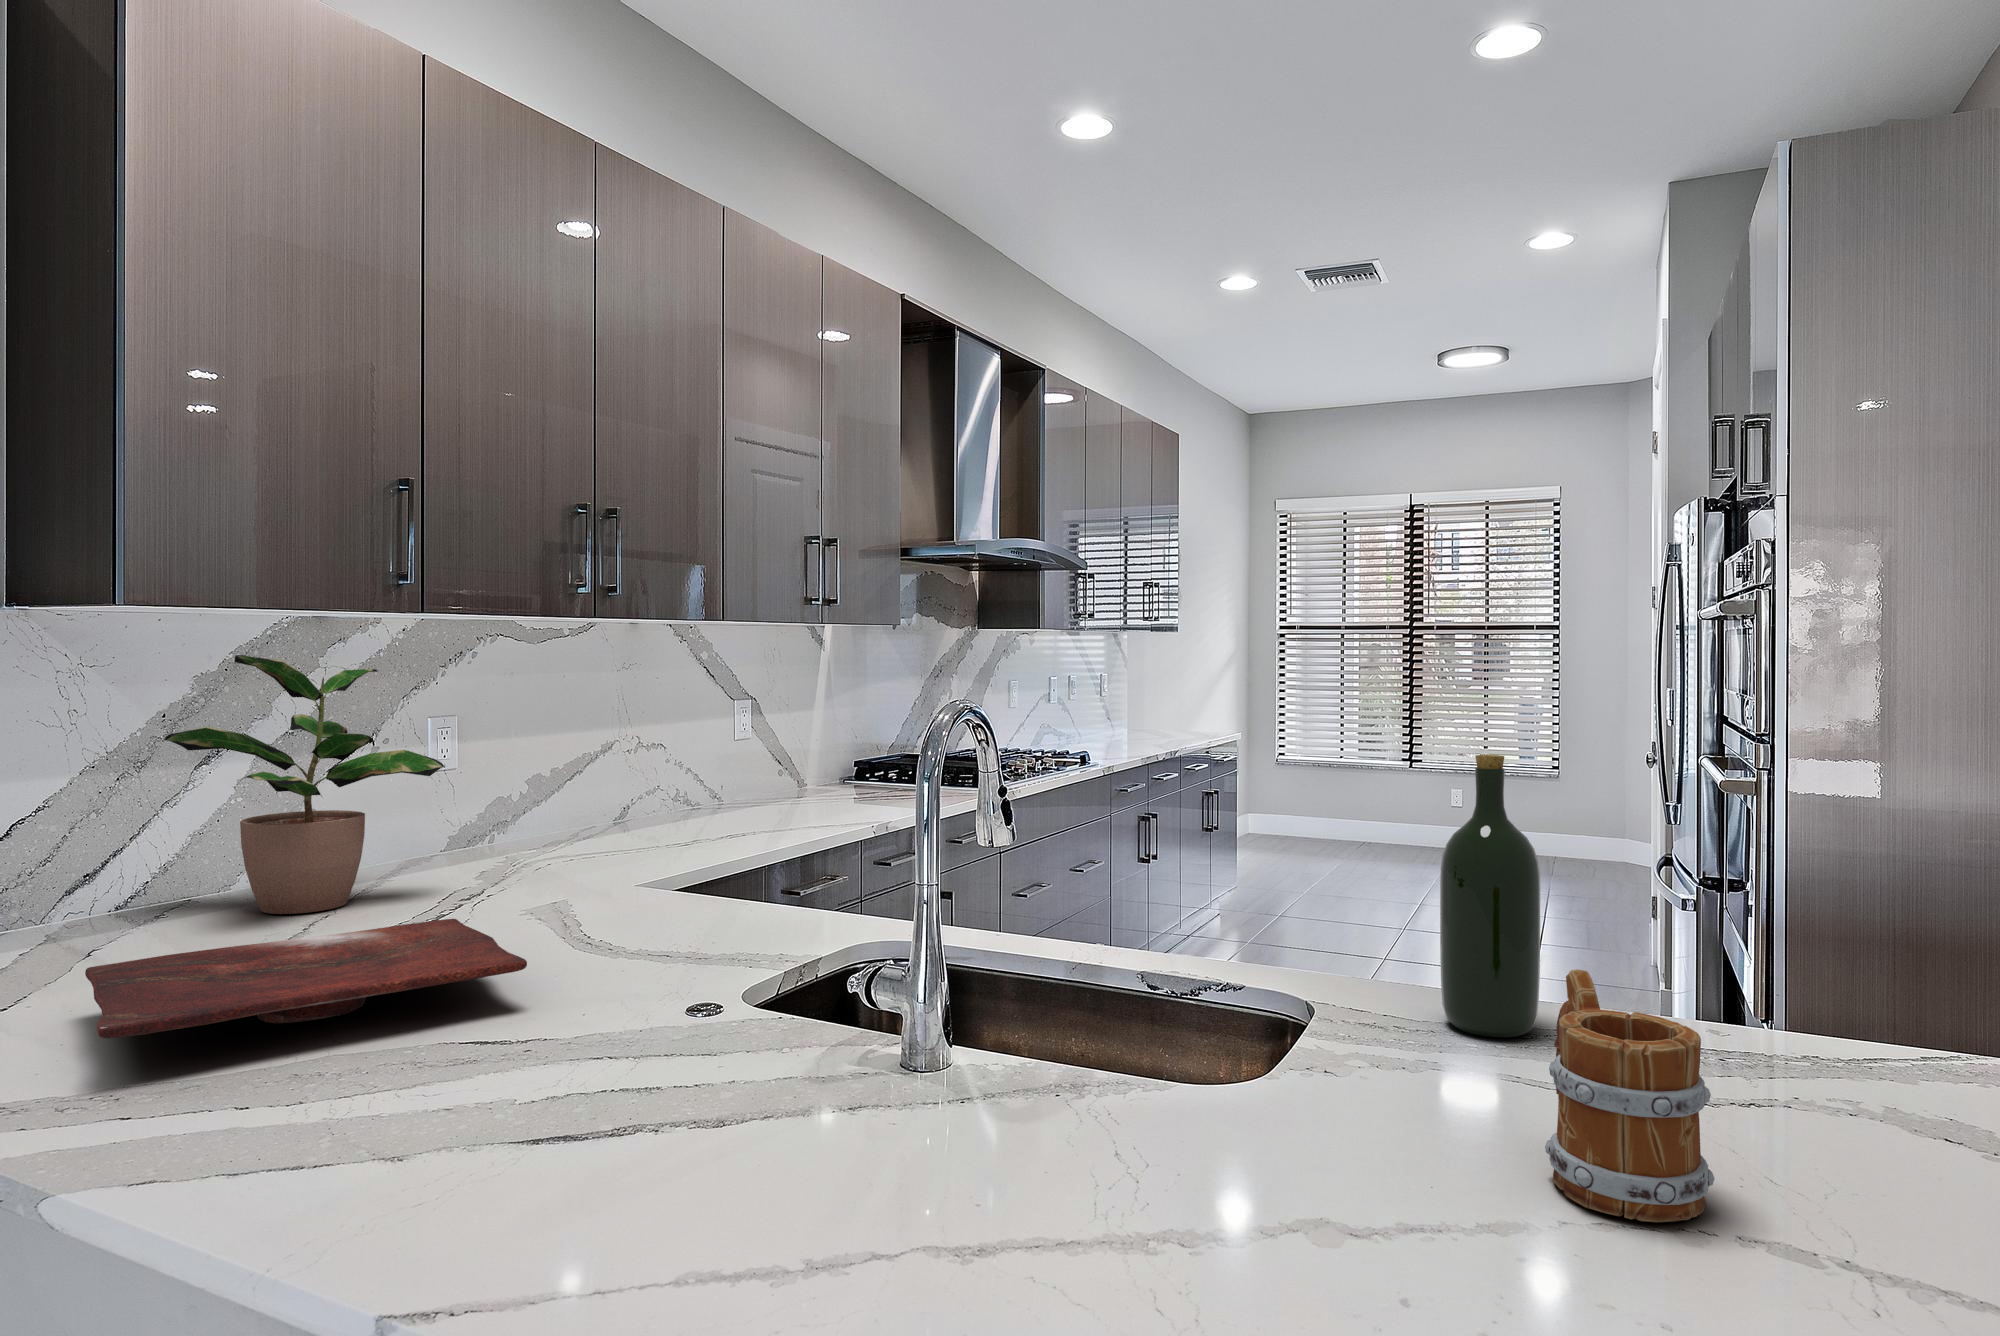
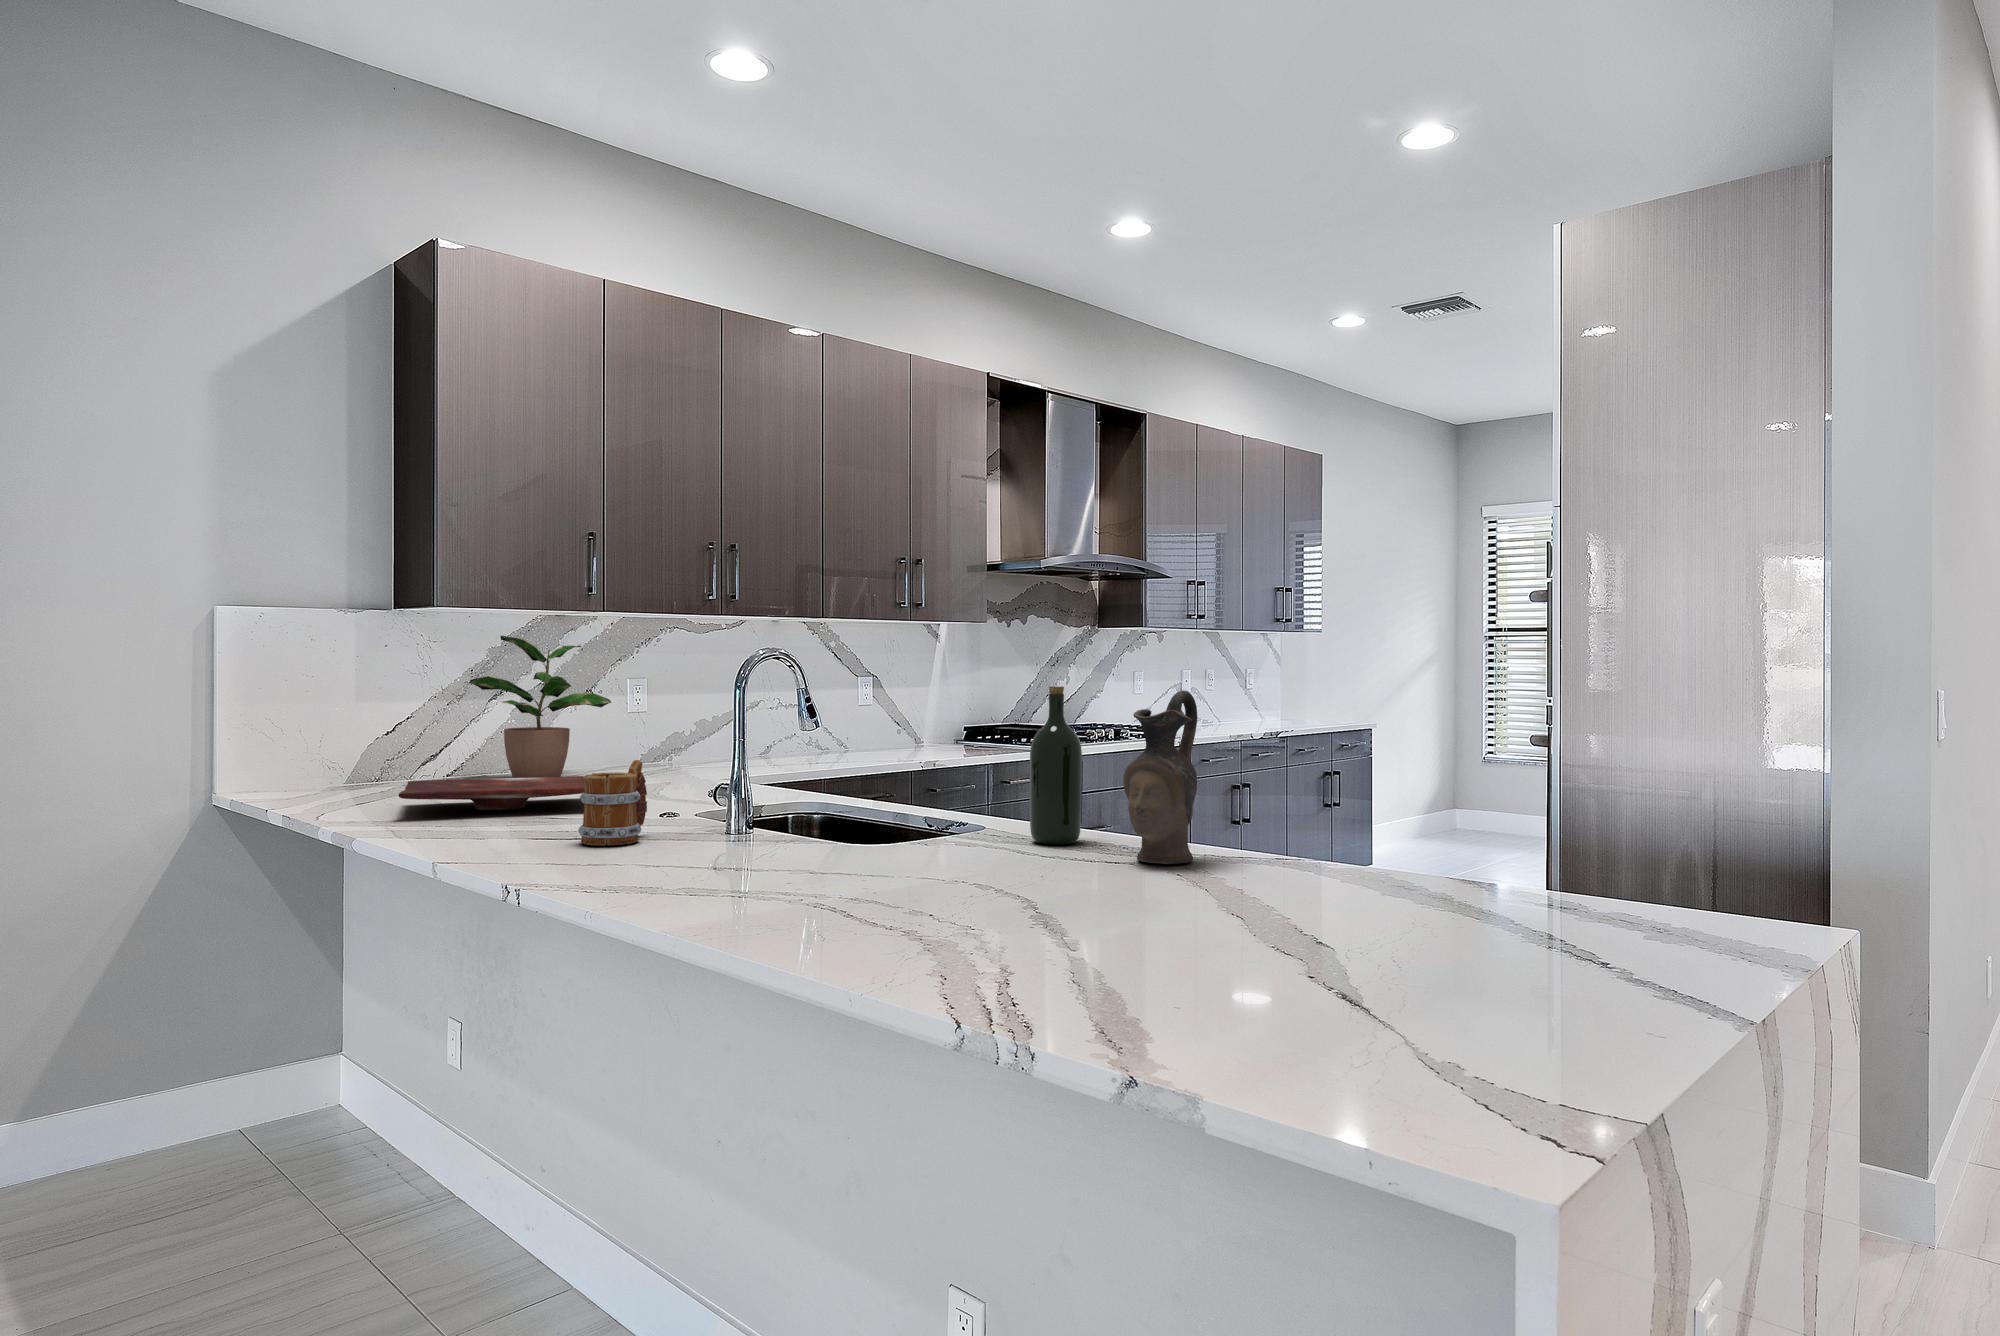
ceramic pitcher: none [1729,765,1883,1089] -> present [1123,690,1197,864]
mug: present [1545,969,1715,1222] -> present [578,760,647,845]

